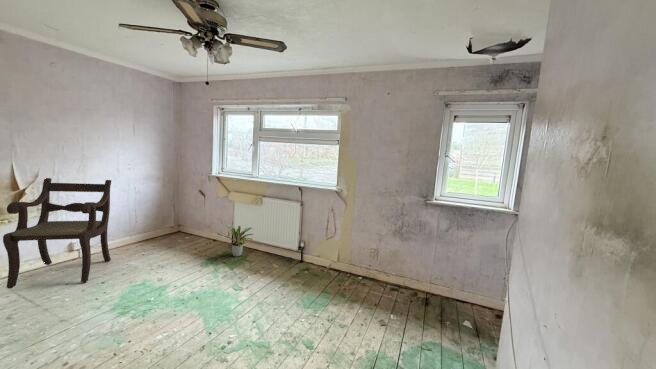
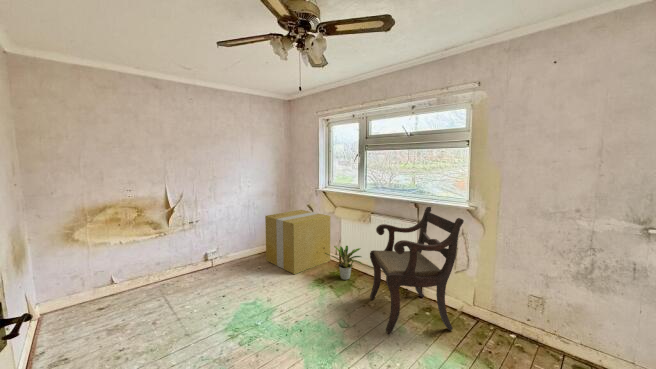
armchair: present [3,178,111,289] -> present [370,207,464,334]
cardboard box: none [150,195,223,256] -> present [265,210,330,274]

